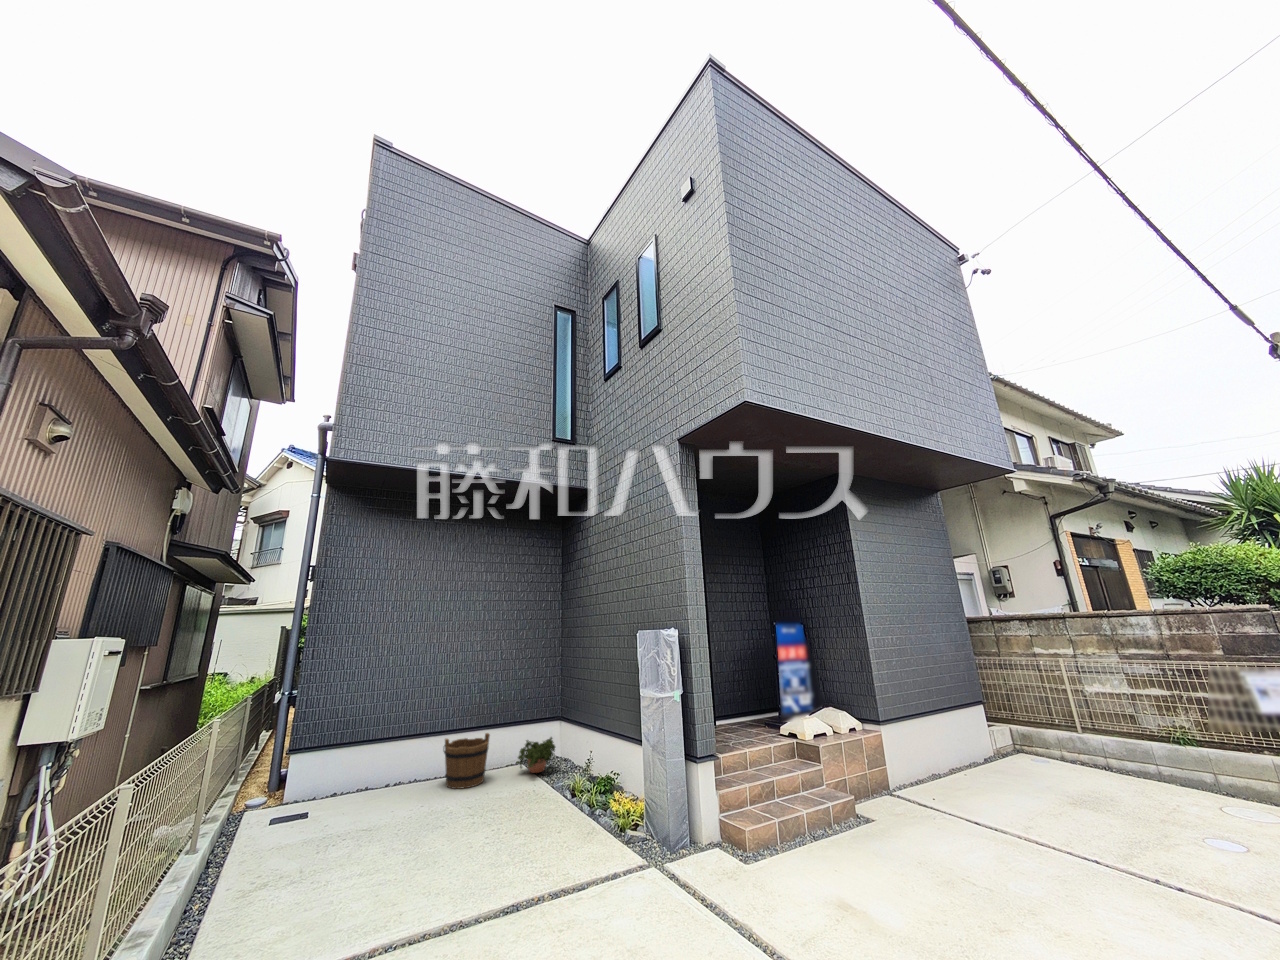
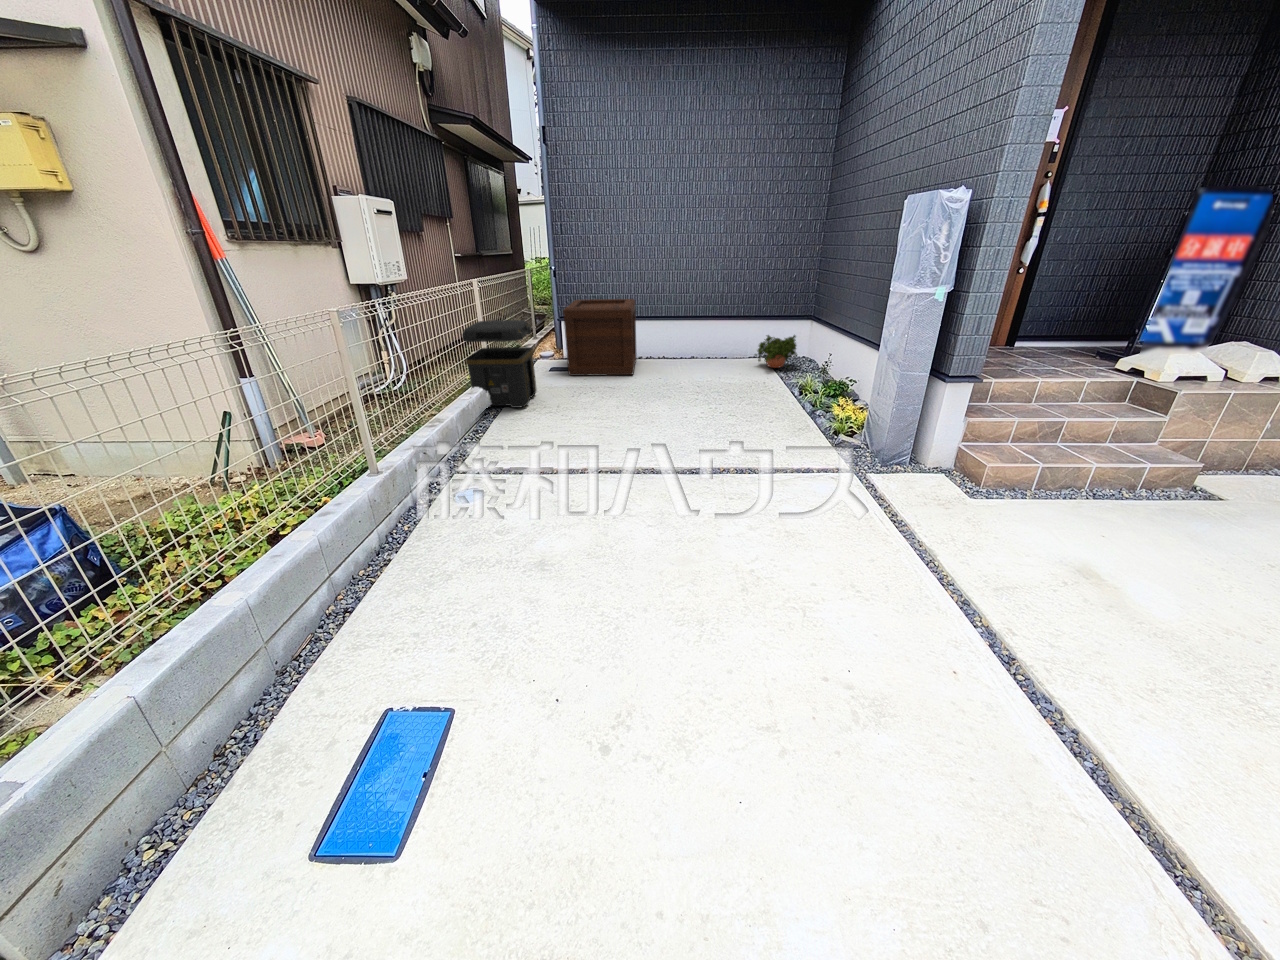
wooden crate: none [302,719,396,825] -> present [563,299,637,376]
bucket: present [444,733,490,789] -> none [683,323,728,370]
toolbox: none [166,761,280,903] -> present [462,320,536,408]

